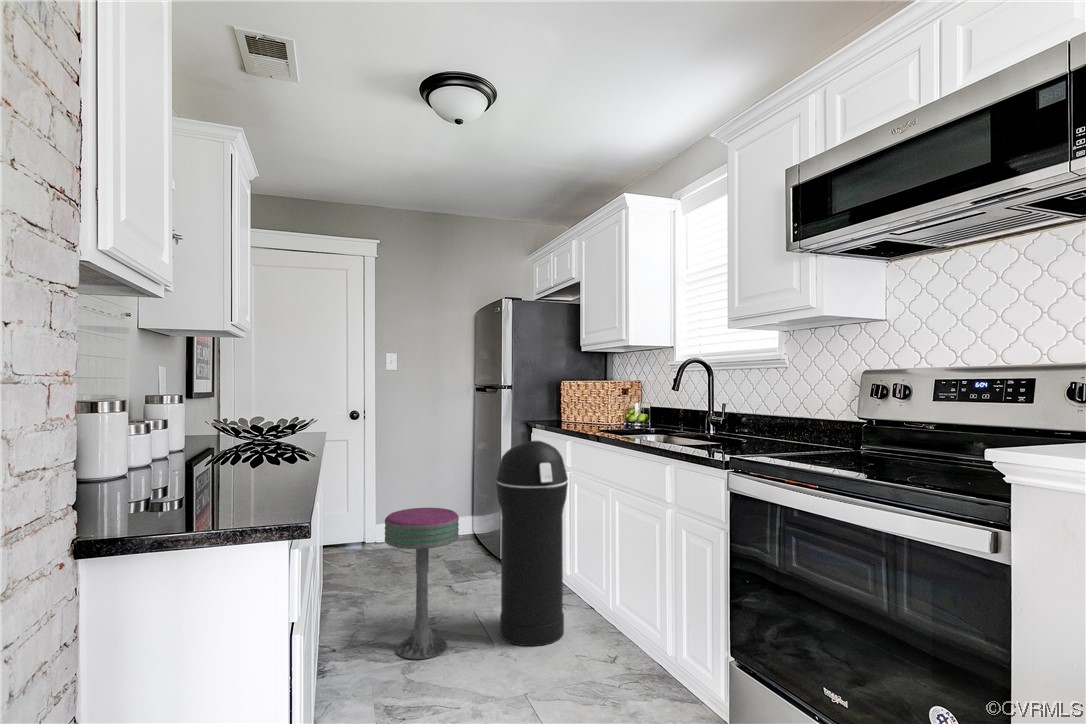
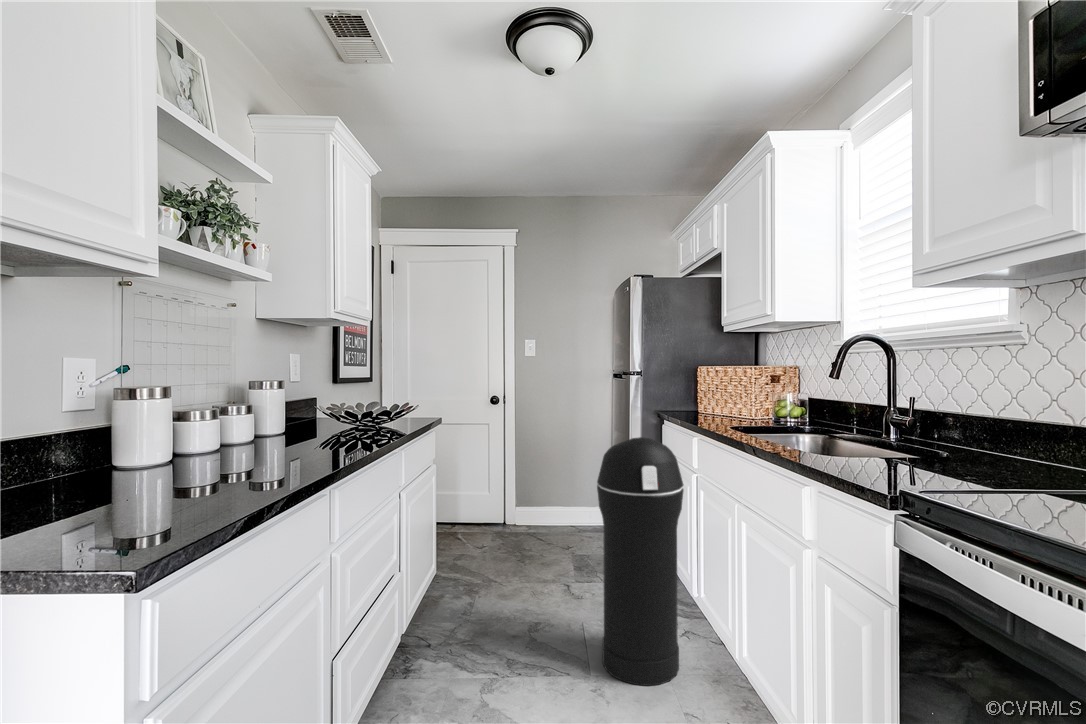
bar stool: present [385,508,459,659] -> none [470,505,551,678]

